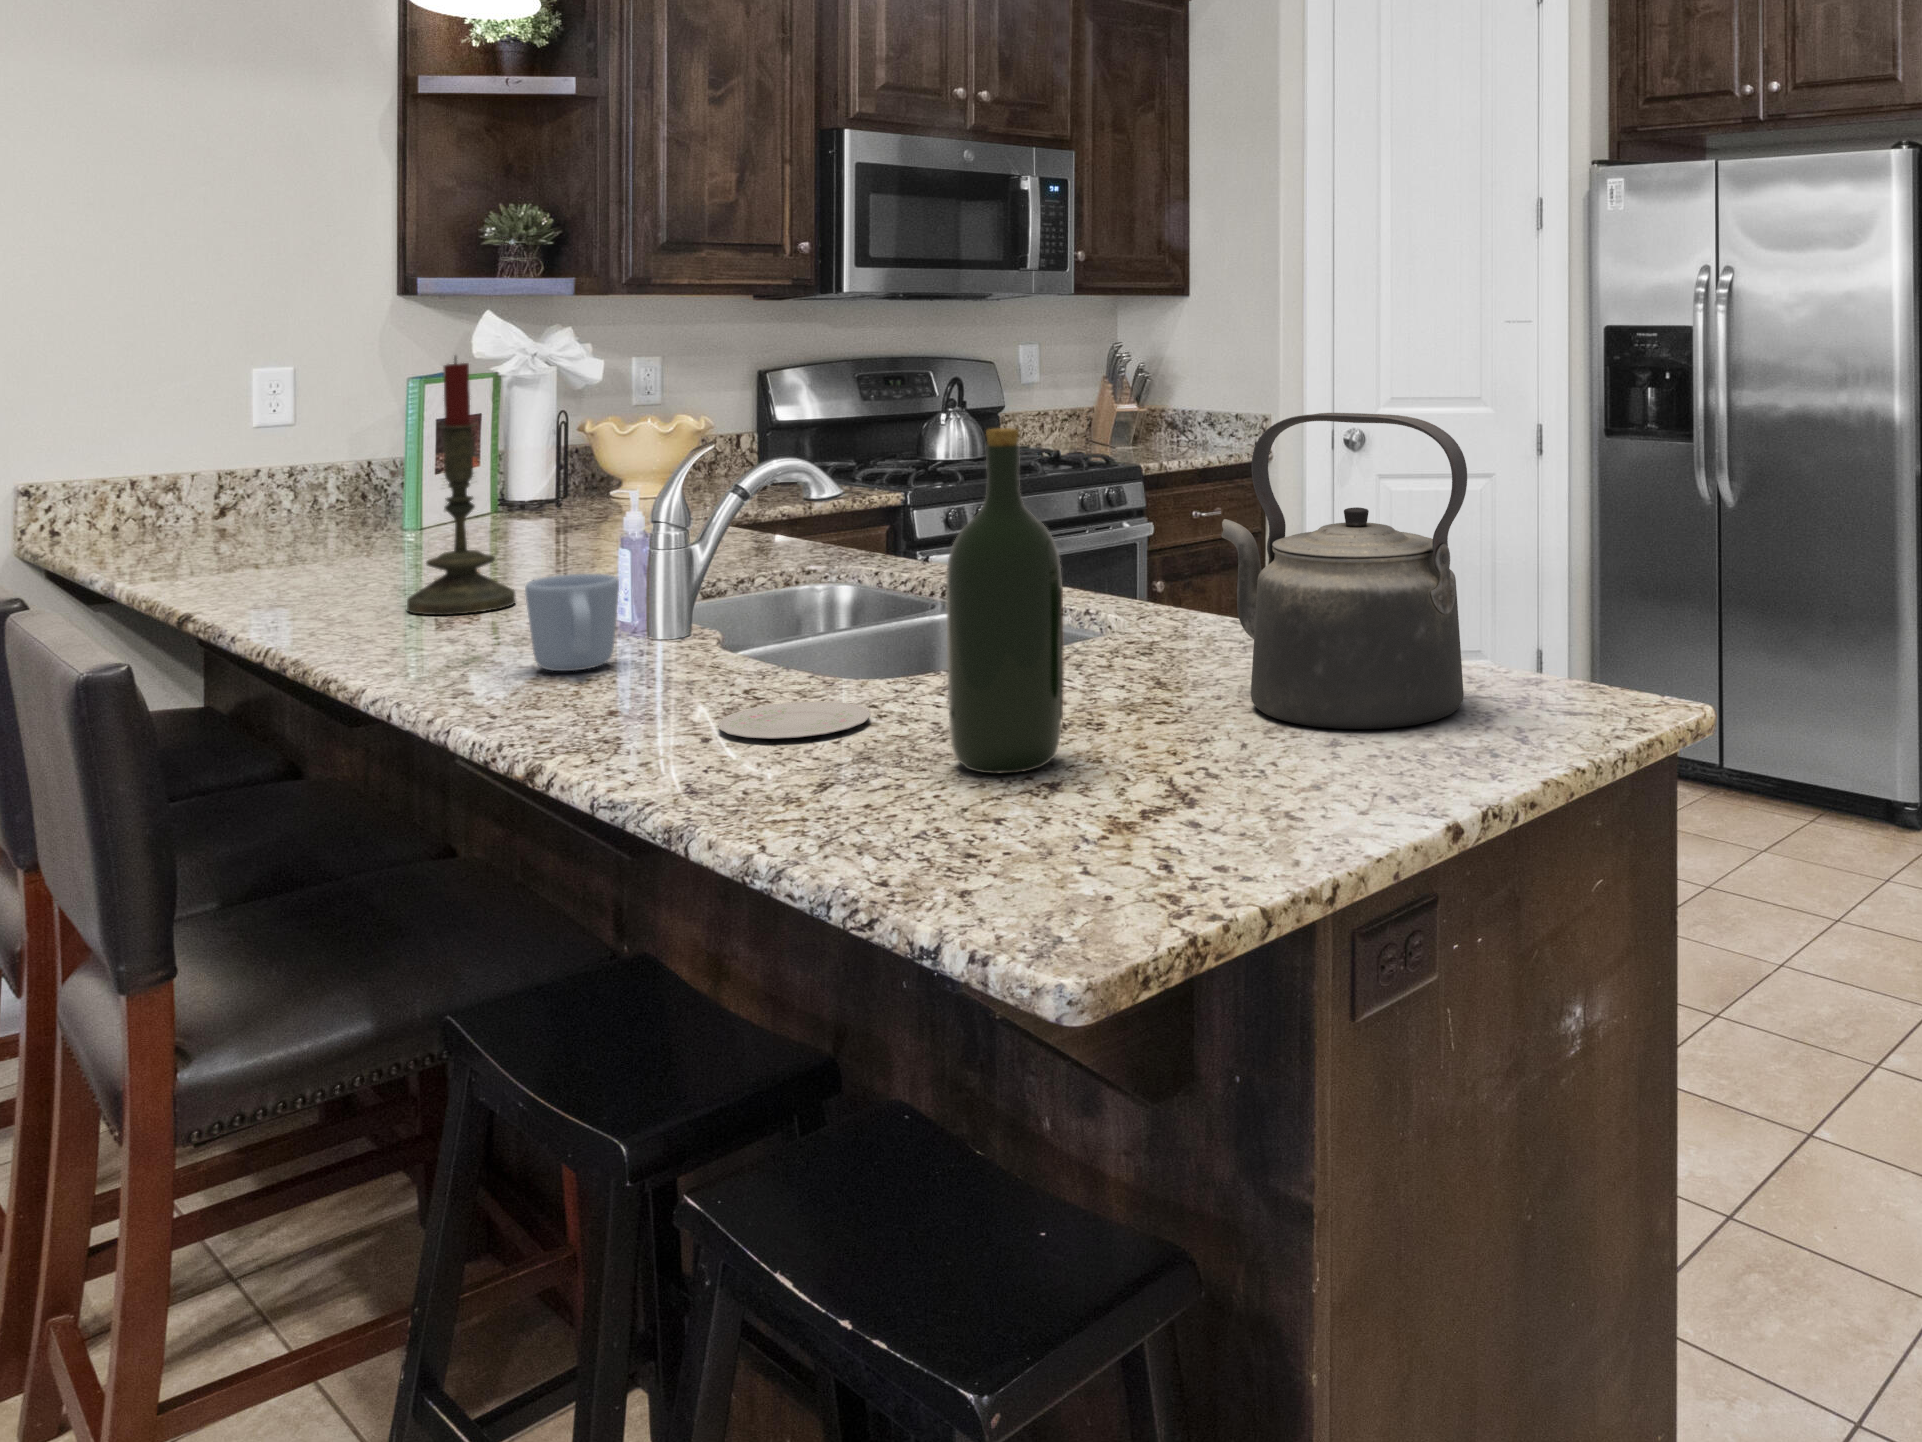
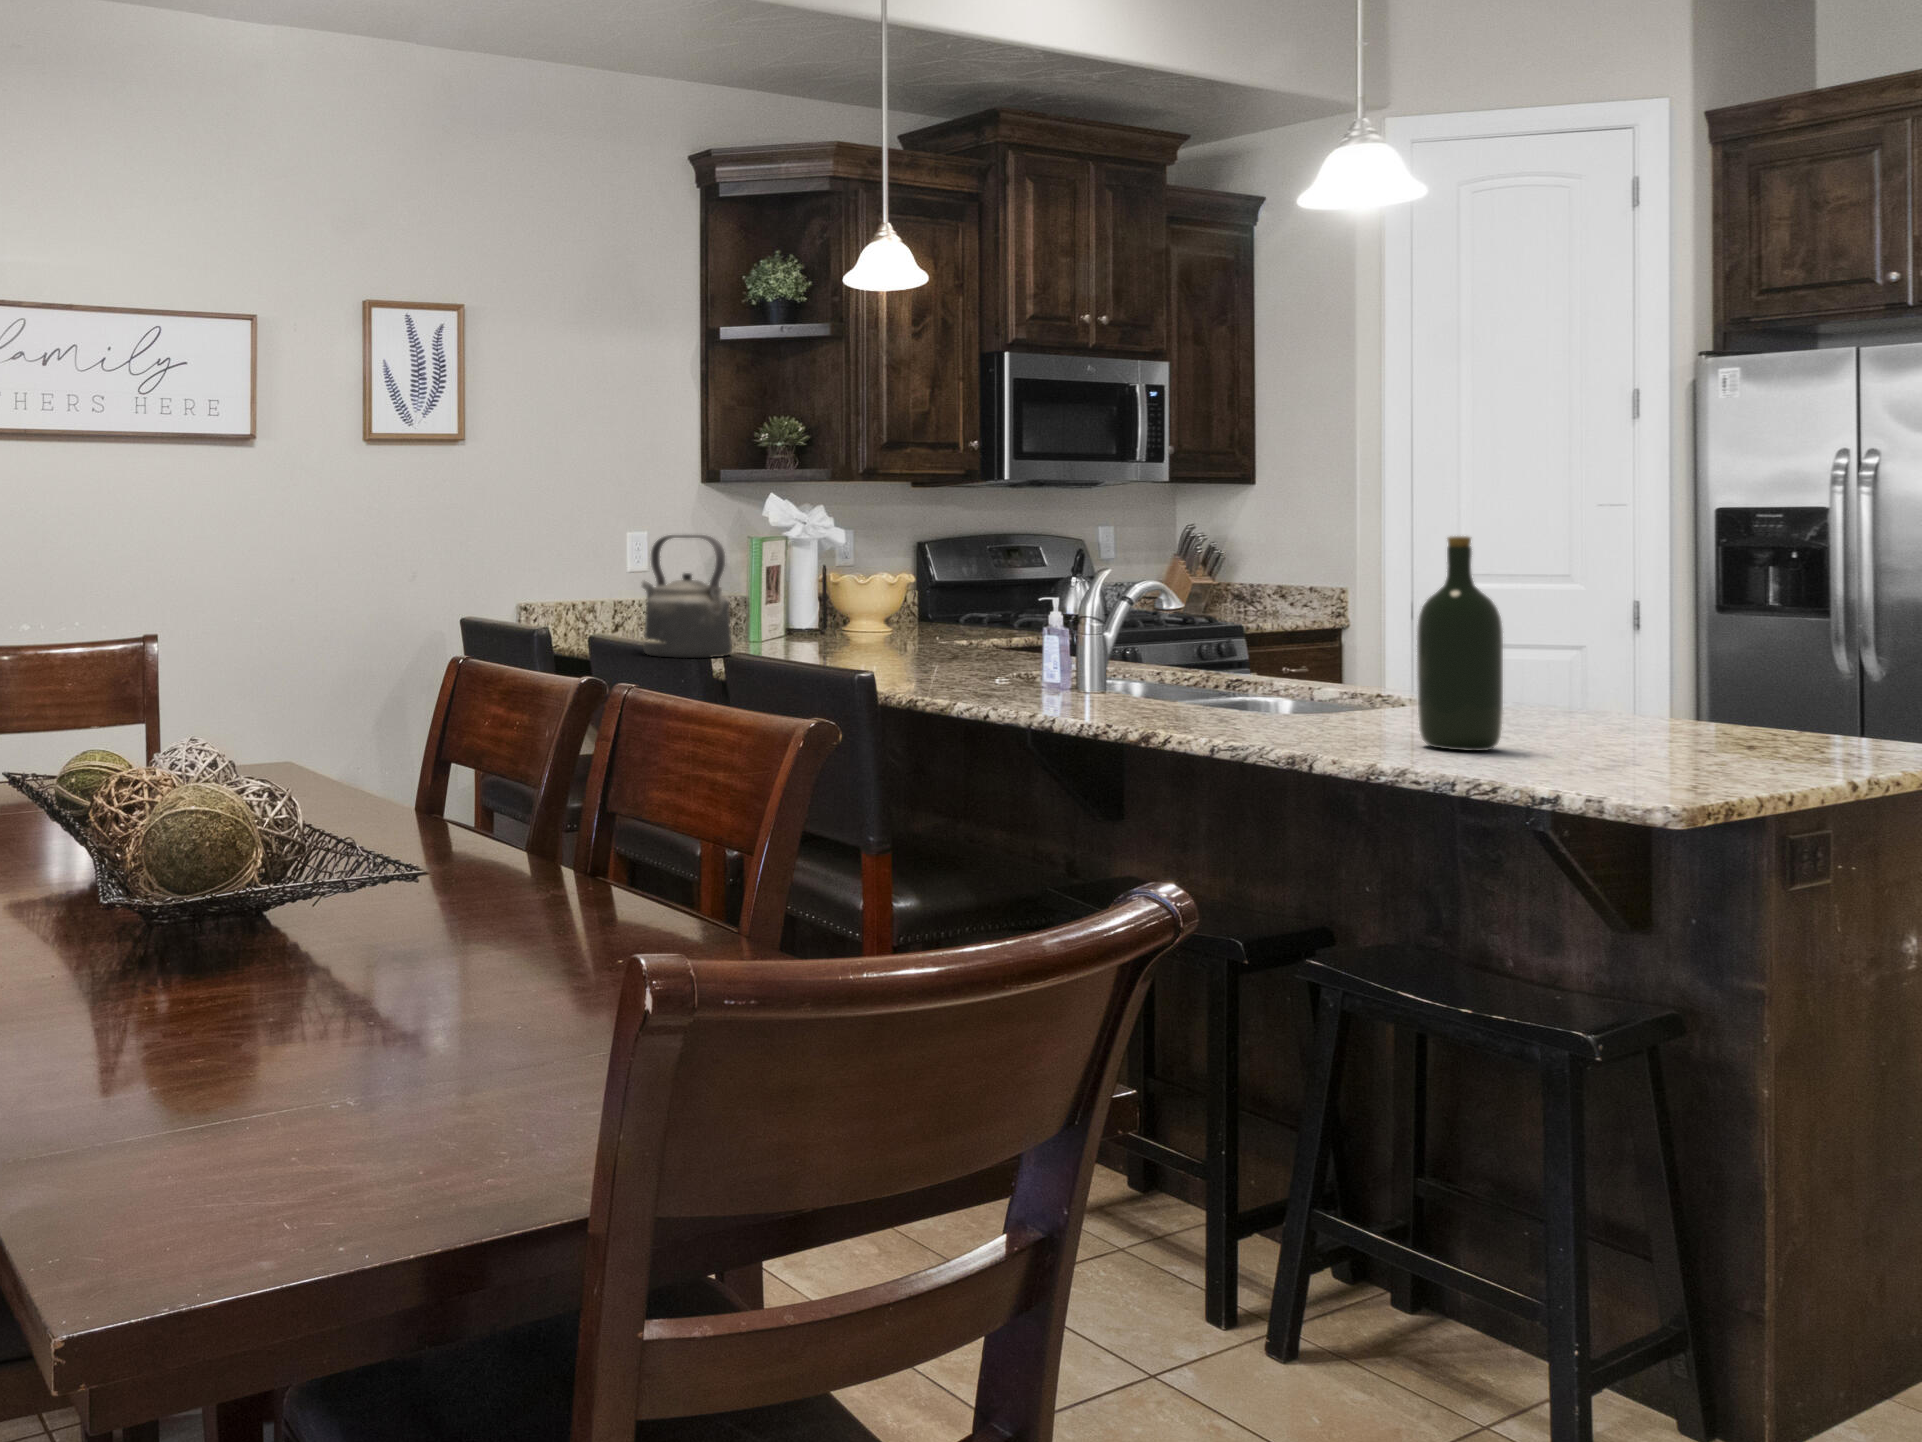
candle: present [407,356,516,615] -> none [853,511,920,680]
kettle: present [1221,413,1467,729] -> present [642,535,732,658]
mug: present [525,574,619,671] -> none [1017,645,1076,703]
plate: present [719,701,871,739] -> none [1217,562,1321,731]

